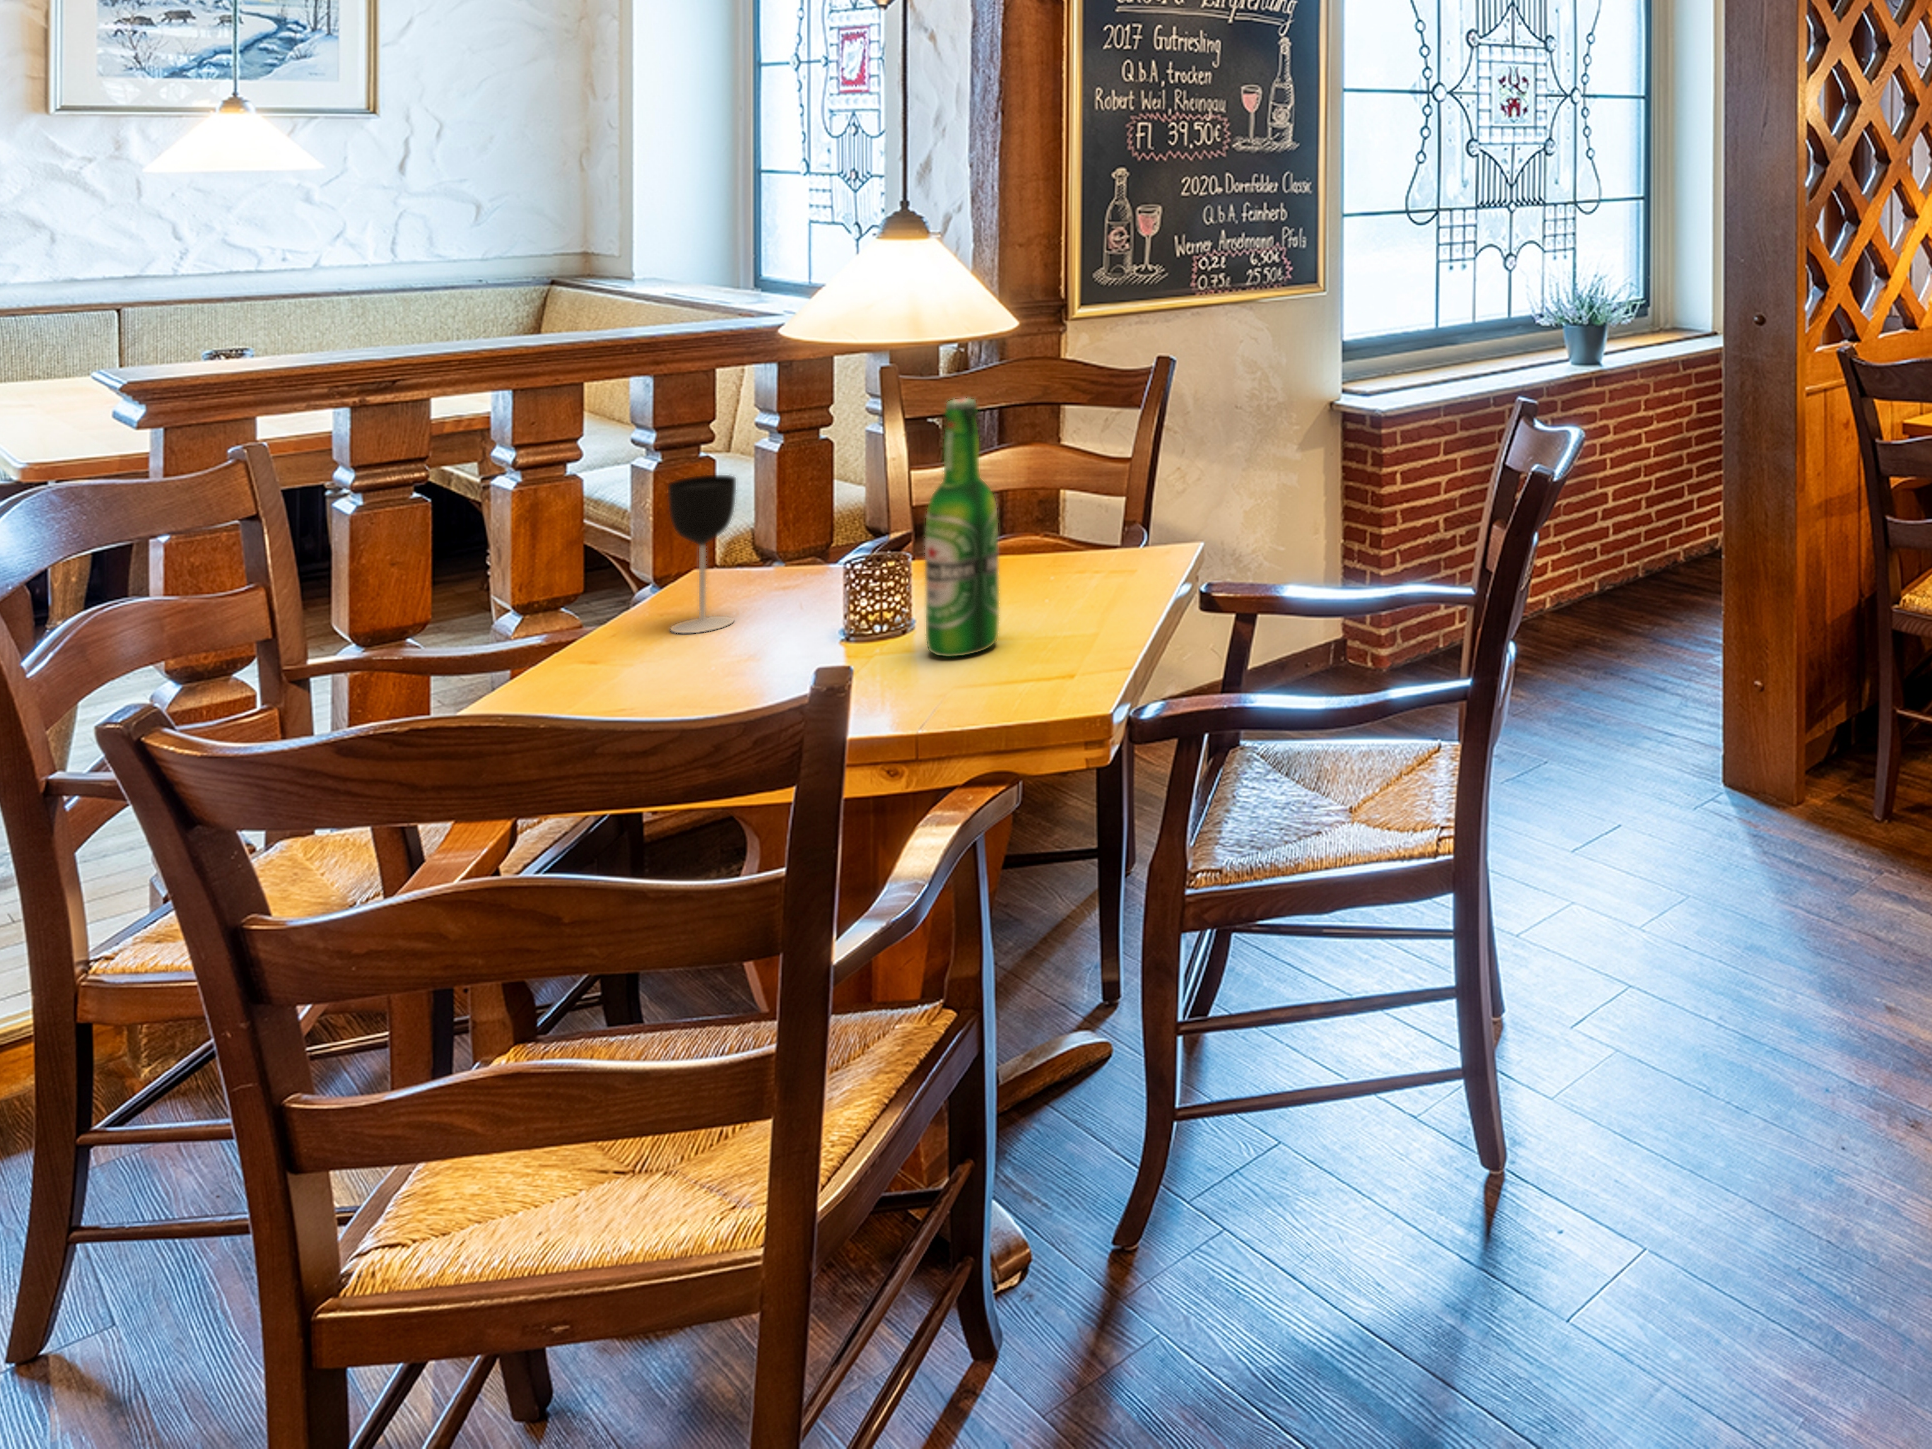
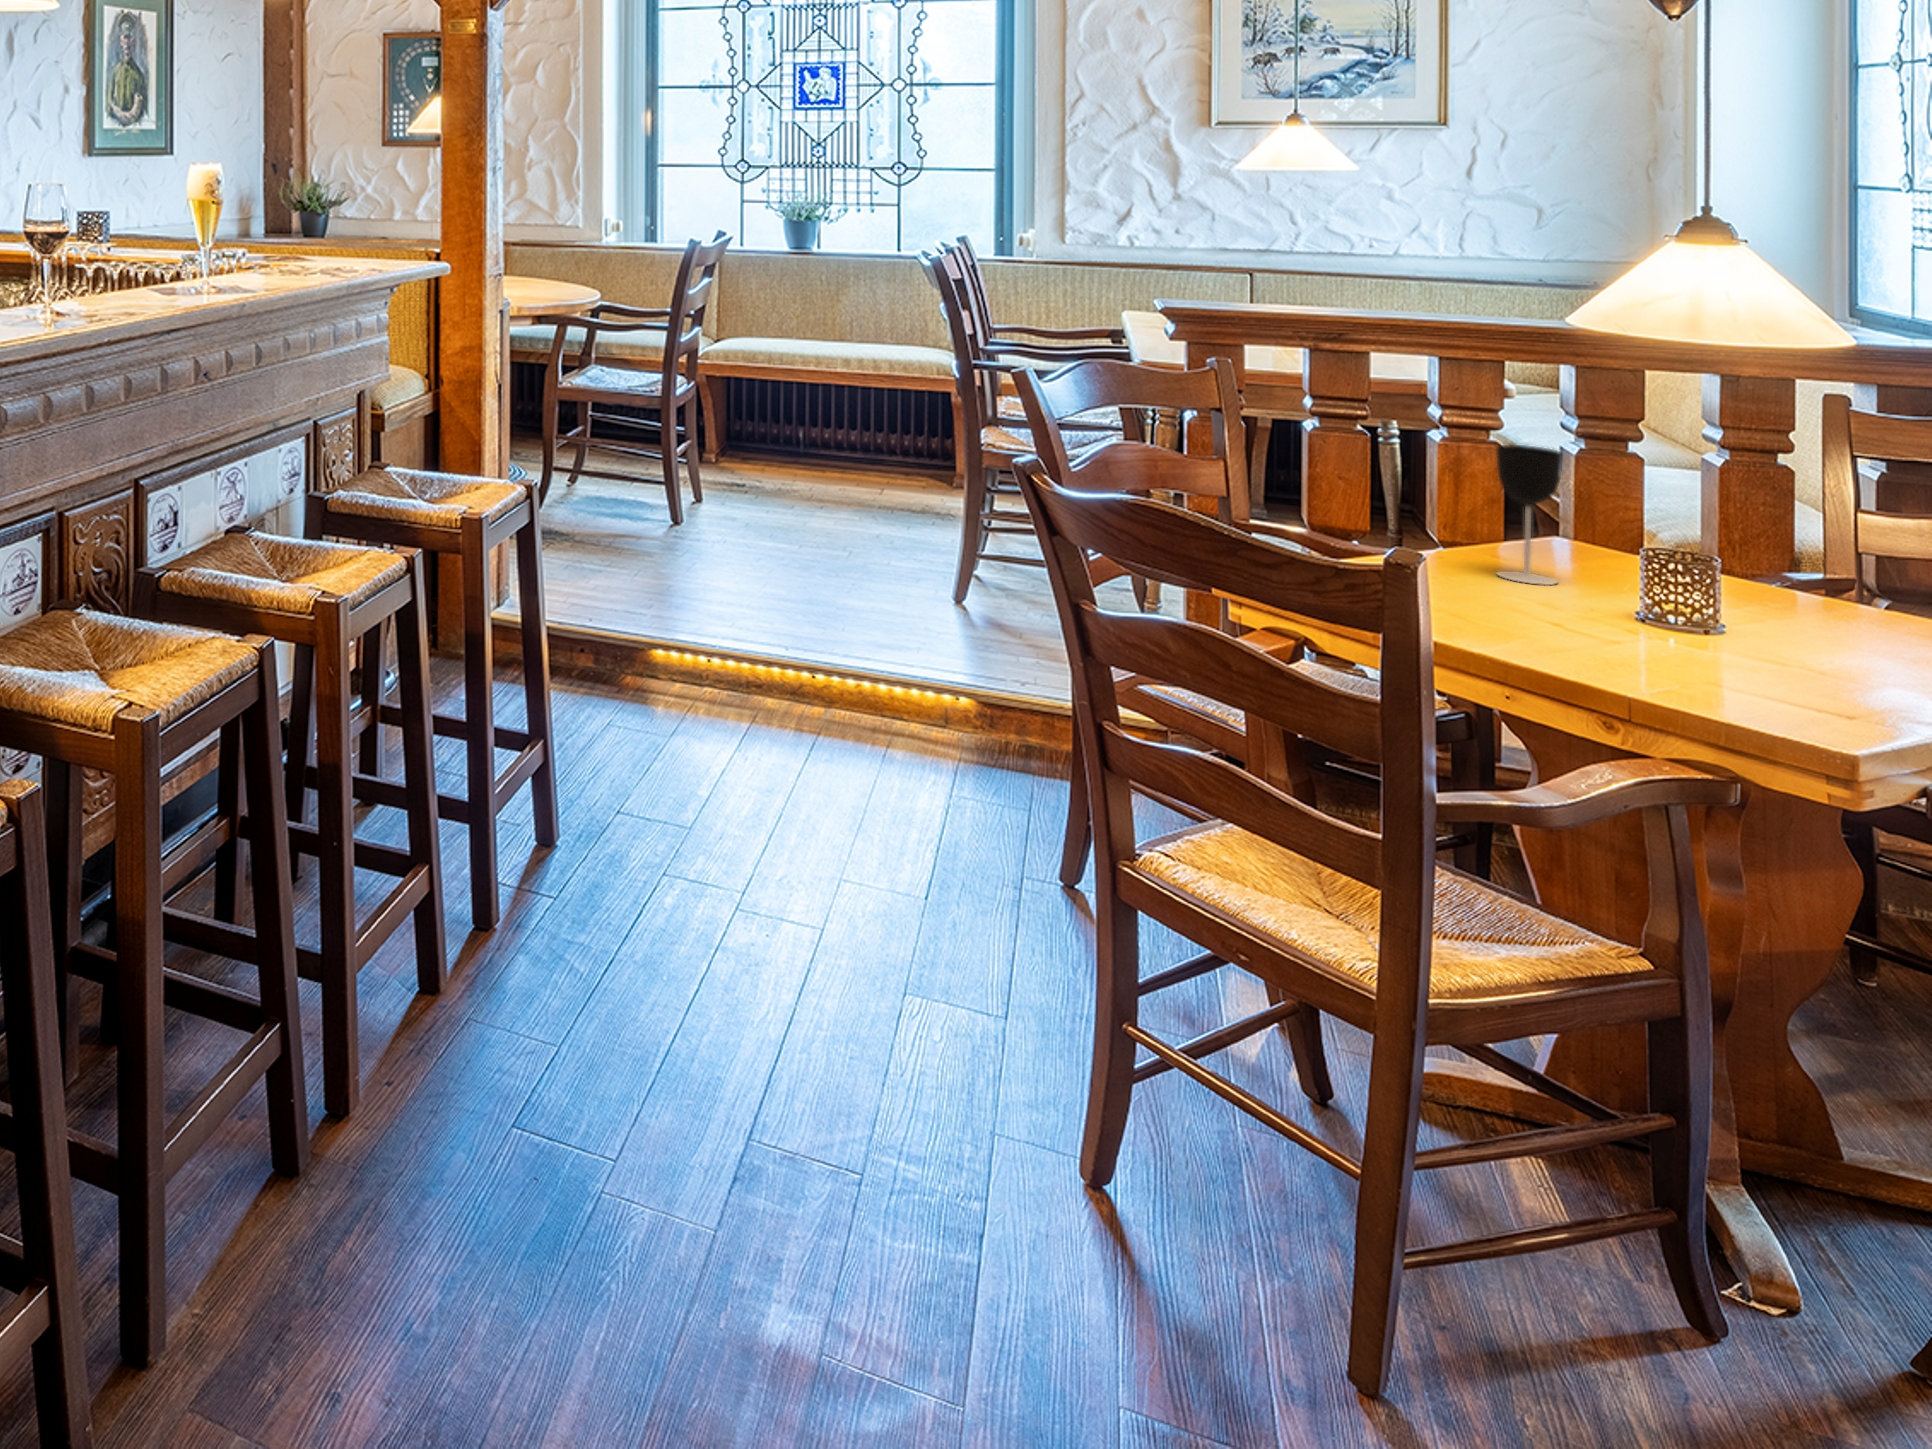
beer bottle: present [925,398,999,657] -> none [1715,409,1808,672]

